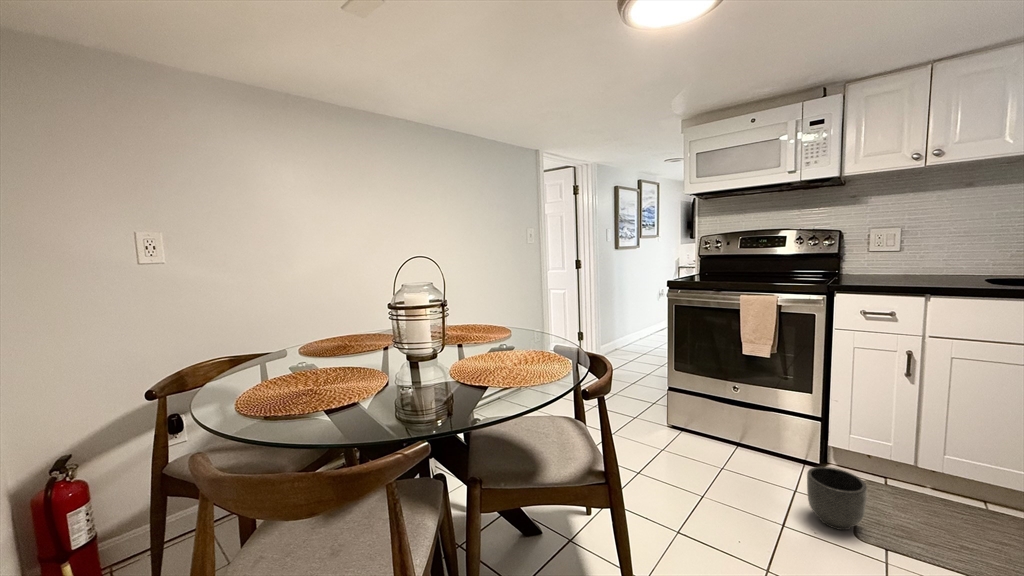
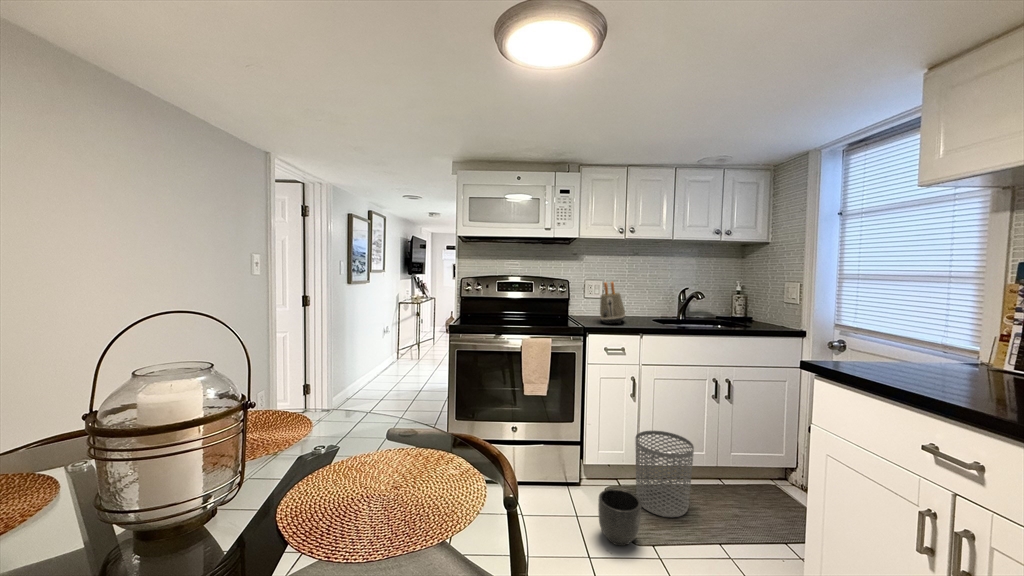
toaster: none [870,227,924,283] -> present [600,282,626,324]
waste bin: none [896,423,1001,538] -> present [635,431,694,517]

